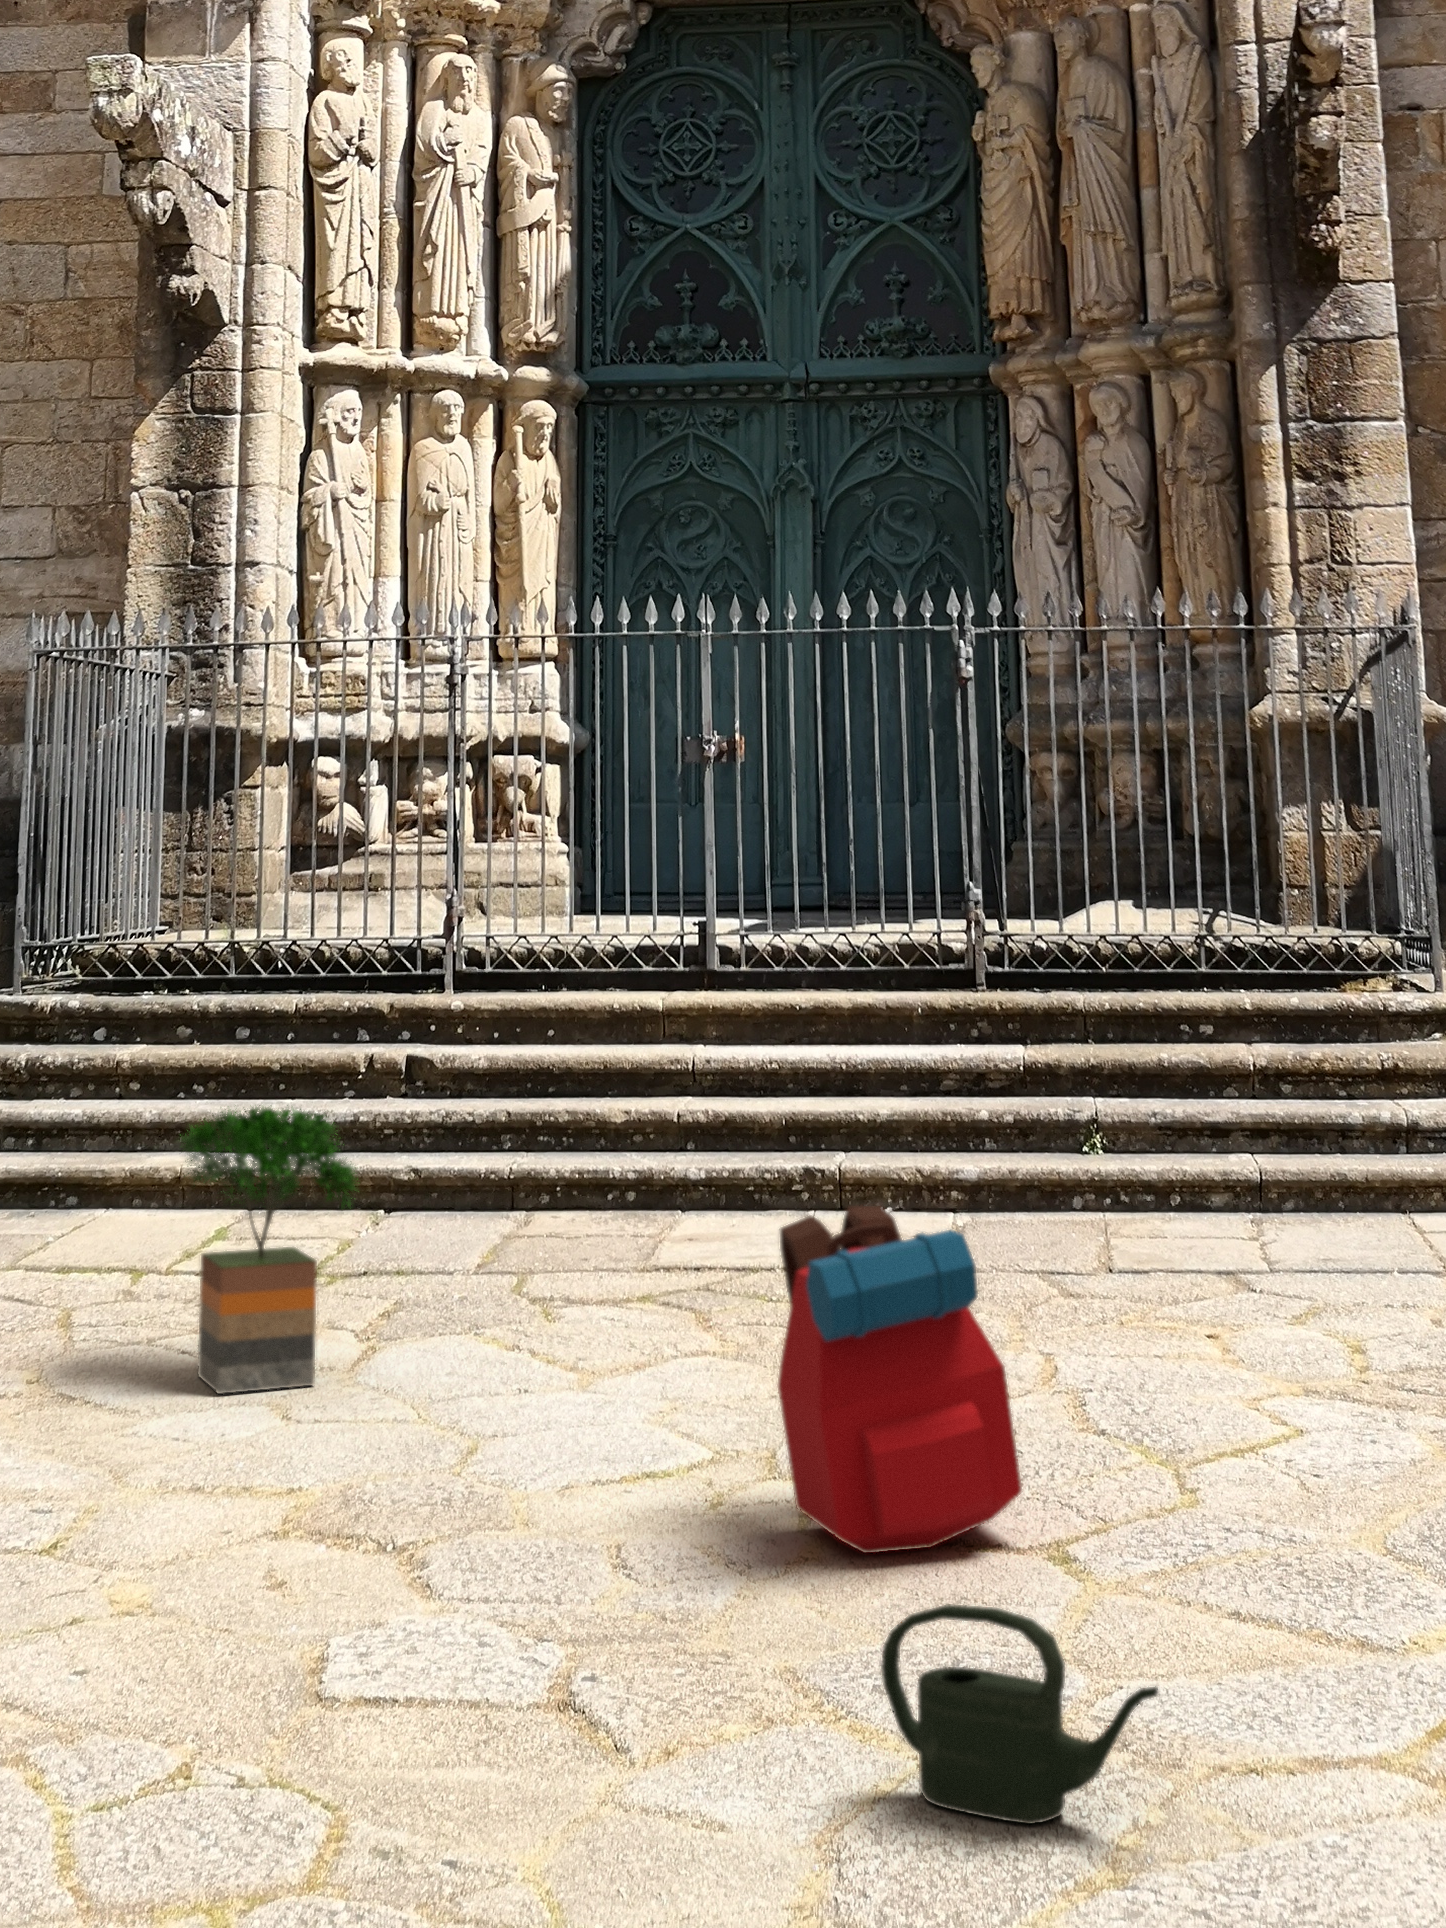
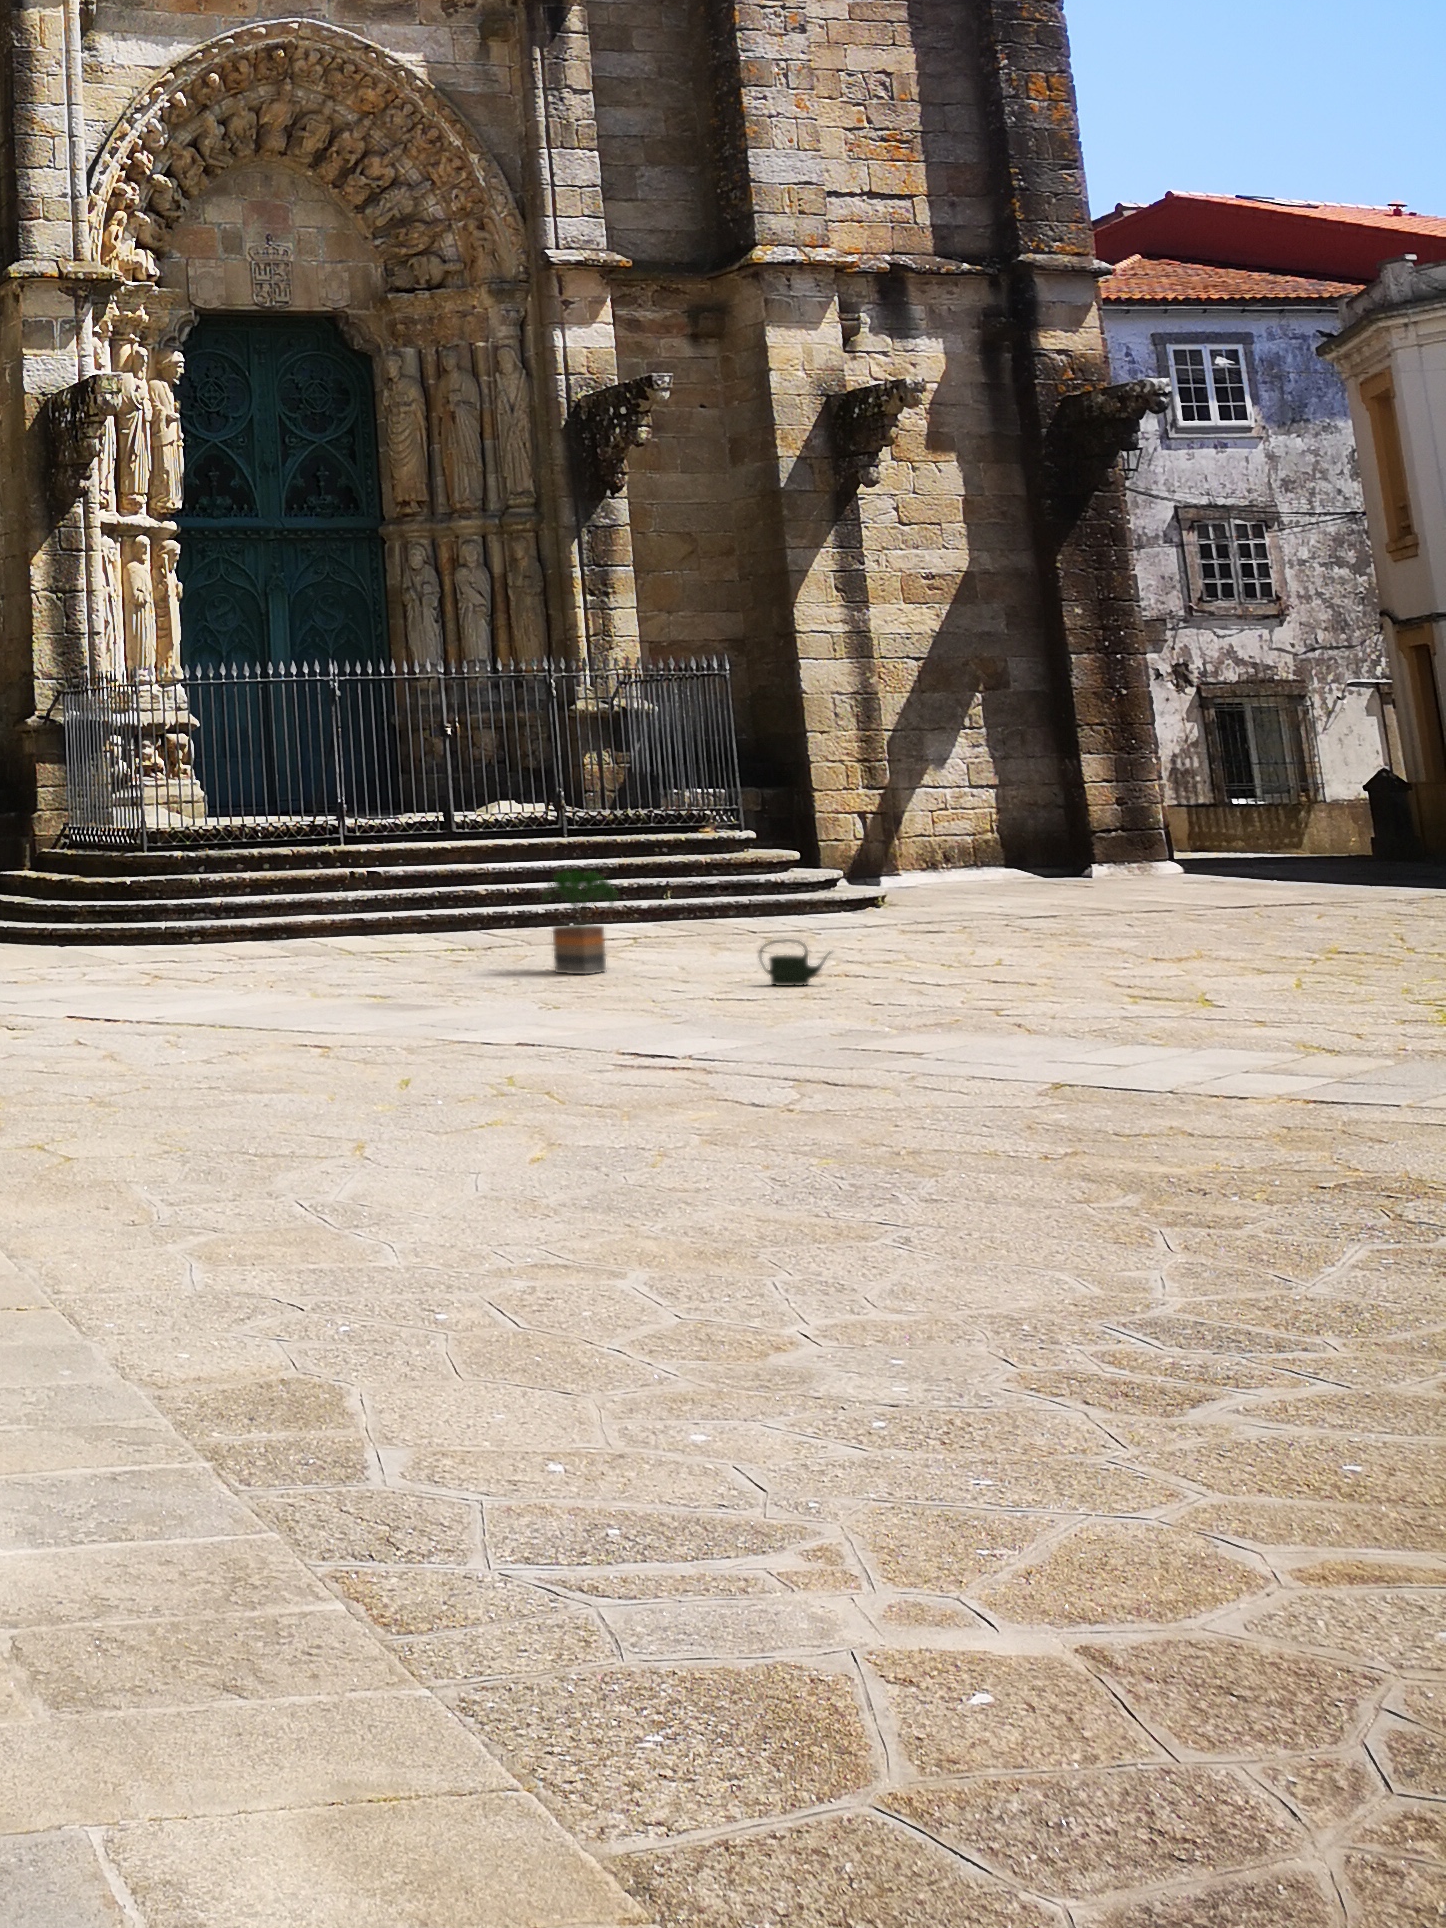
backpack: present [778,1206,1022,1553] -> none [859,881,951,982]
watering can: present [881,1604,1158,1824] -> present [760,940,830,986]

